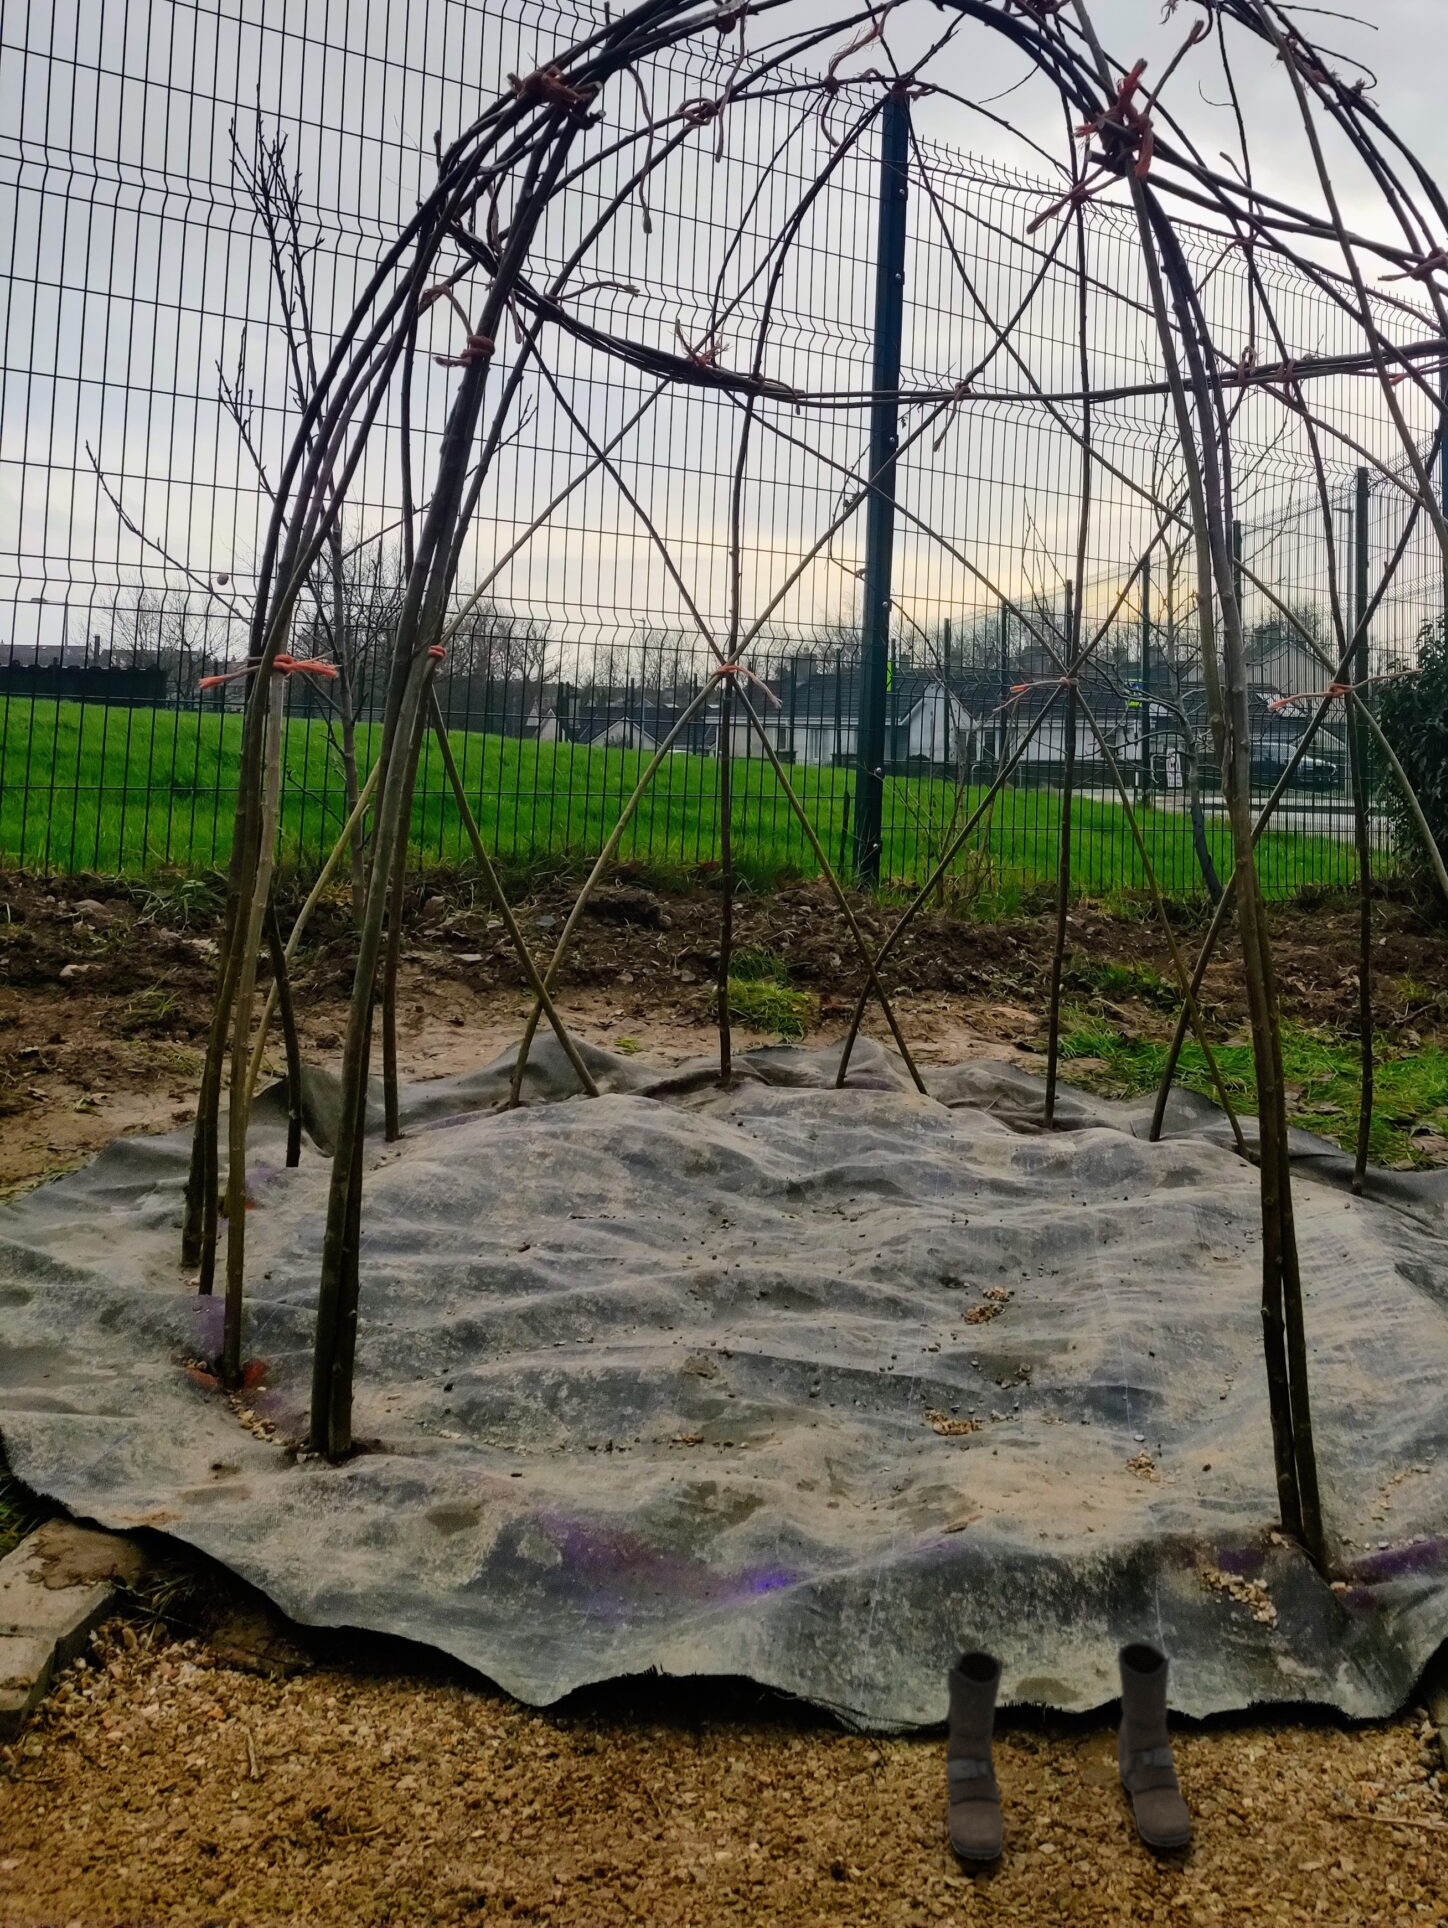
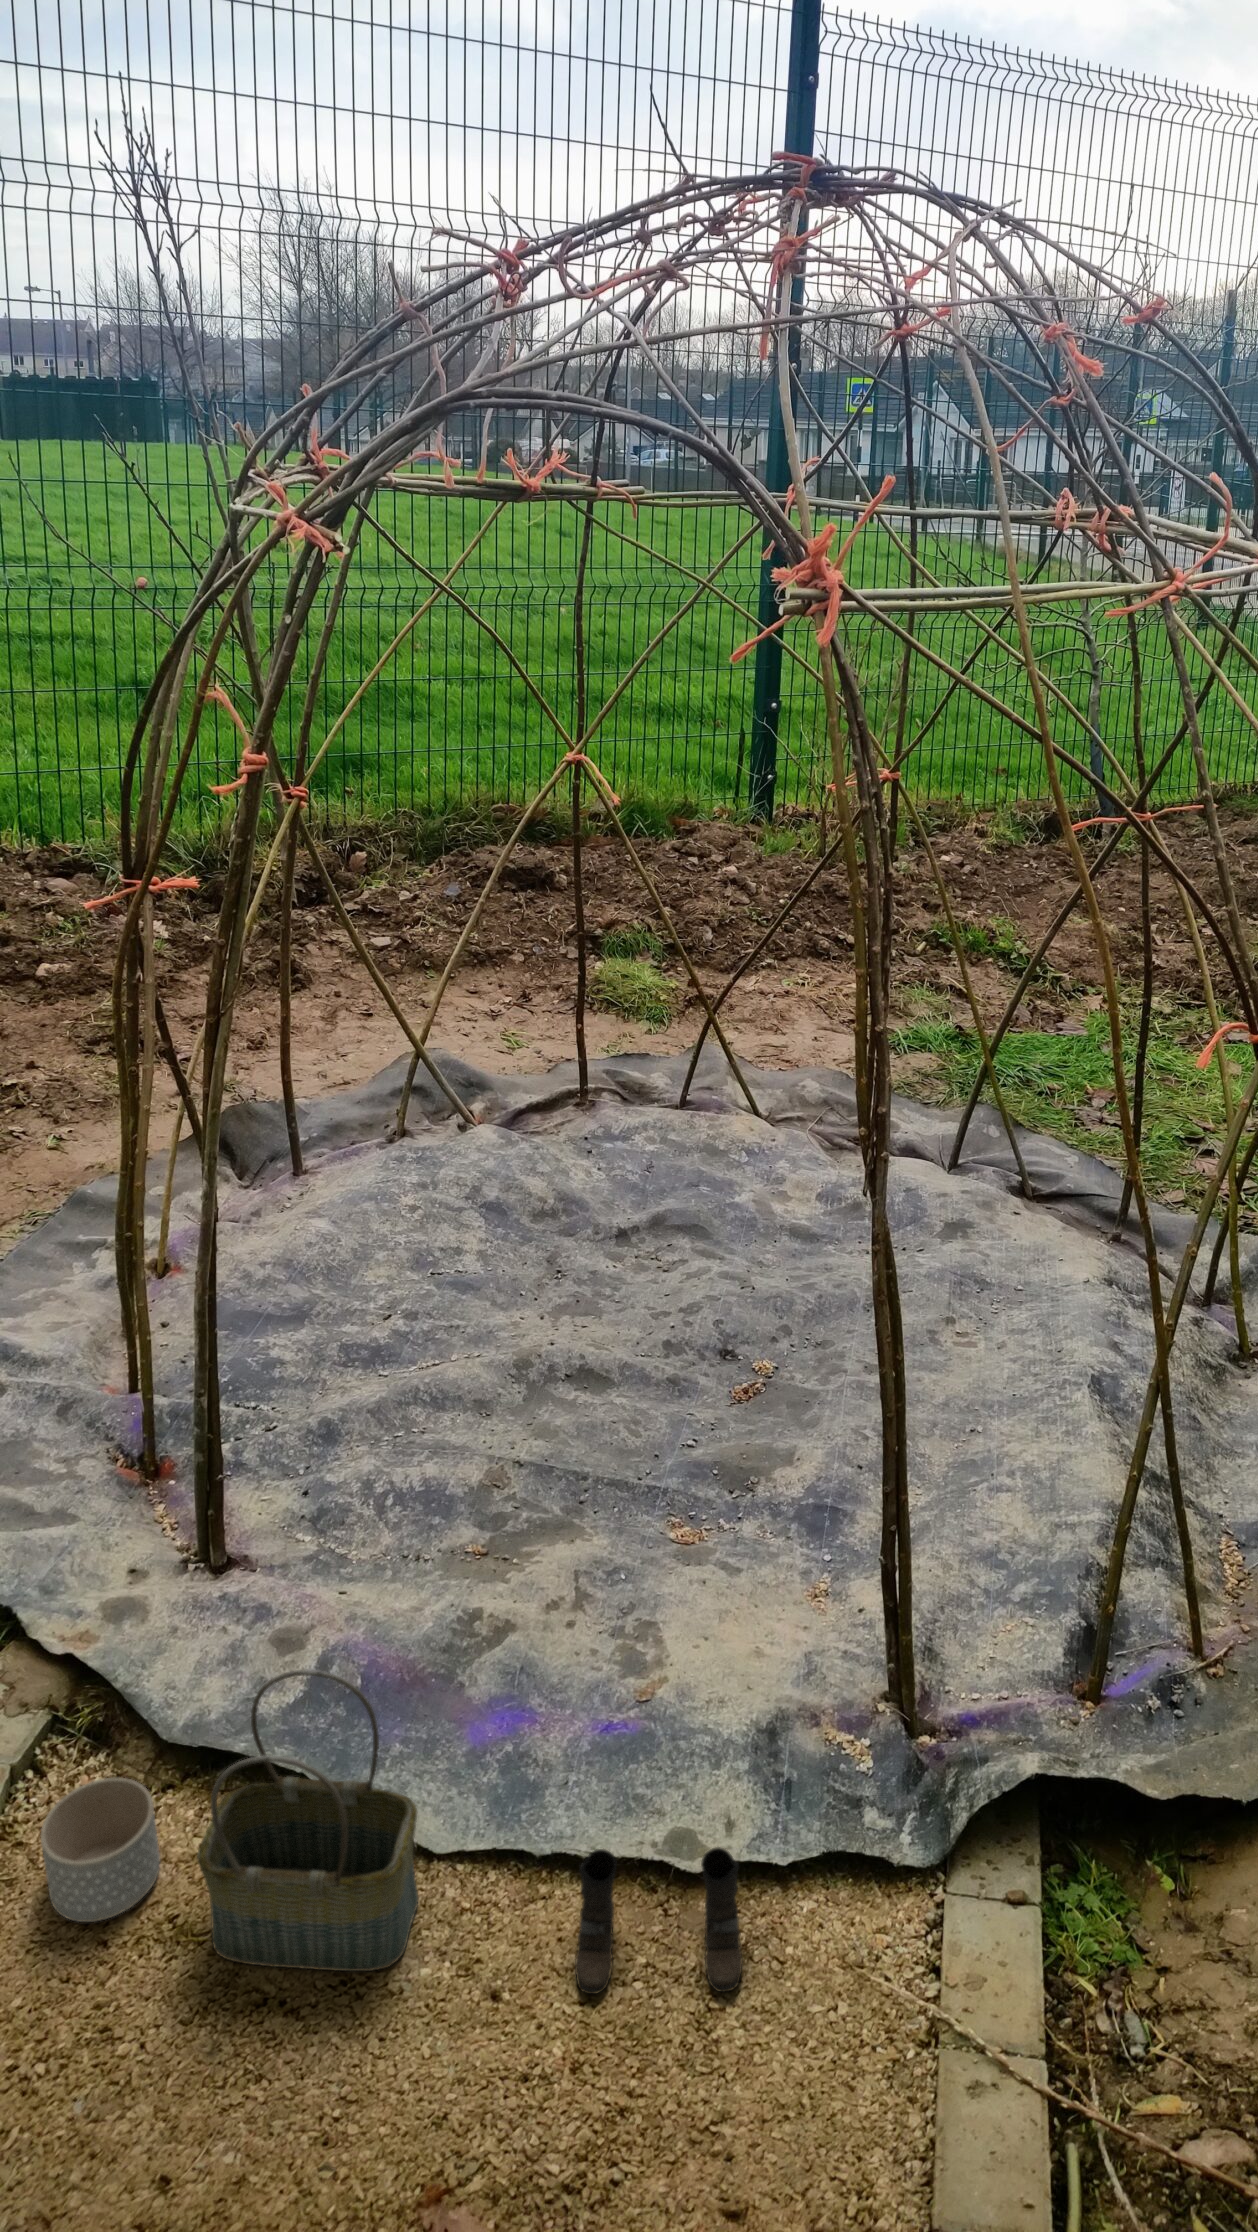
basket: none [387,1375,710,1859] -> present [197,1669,418,1971]
planter: none [121,1610,302,1821] -> present [41,1778,160,1922]

